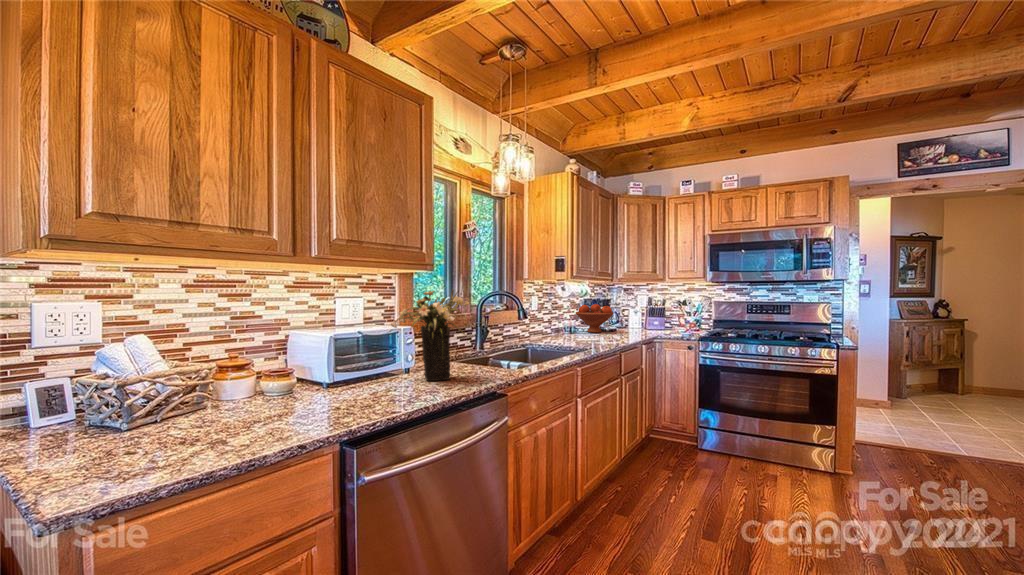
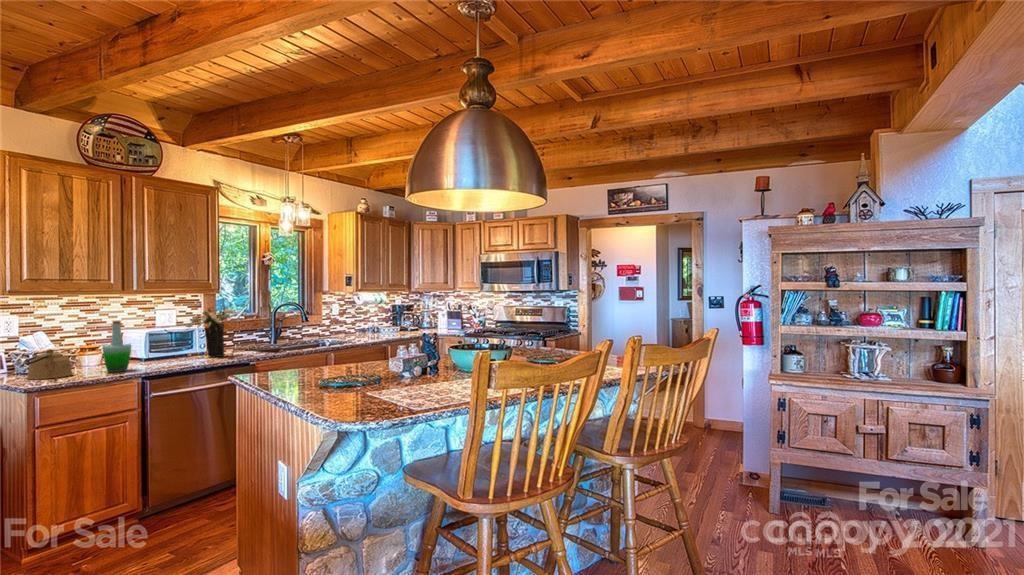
fruit bowl: present [576,304,614,333] -> none [375,309,405,332]
bottle: none [258,314,319,434] -> present [102,320,131,373]
kettle: none [69,382,194,466] -> present [24,349,73,379]

